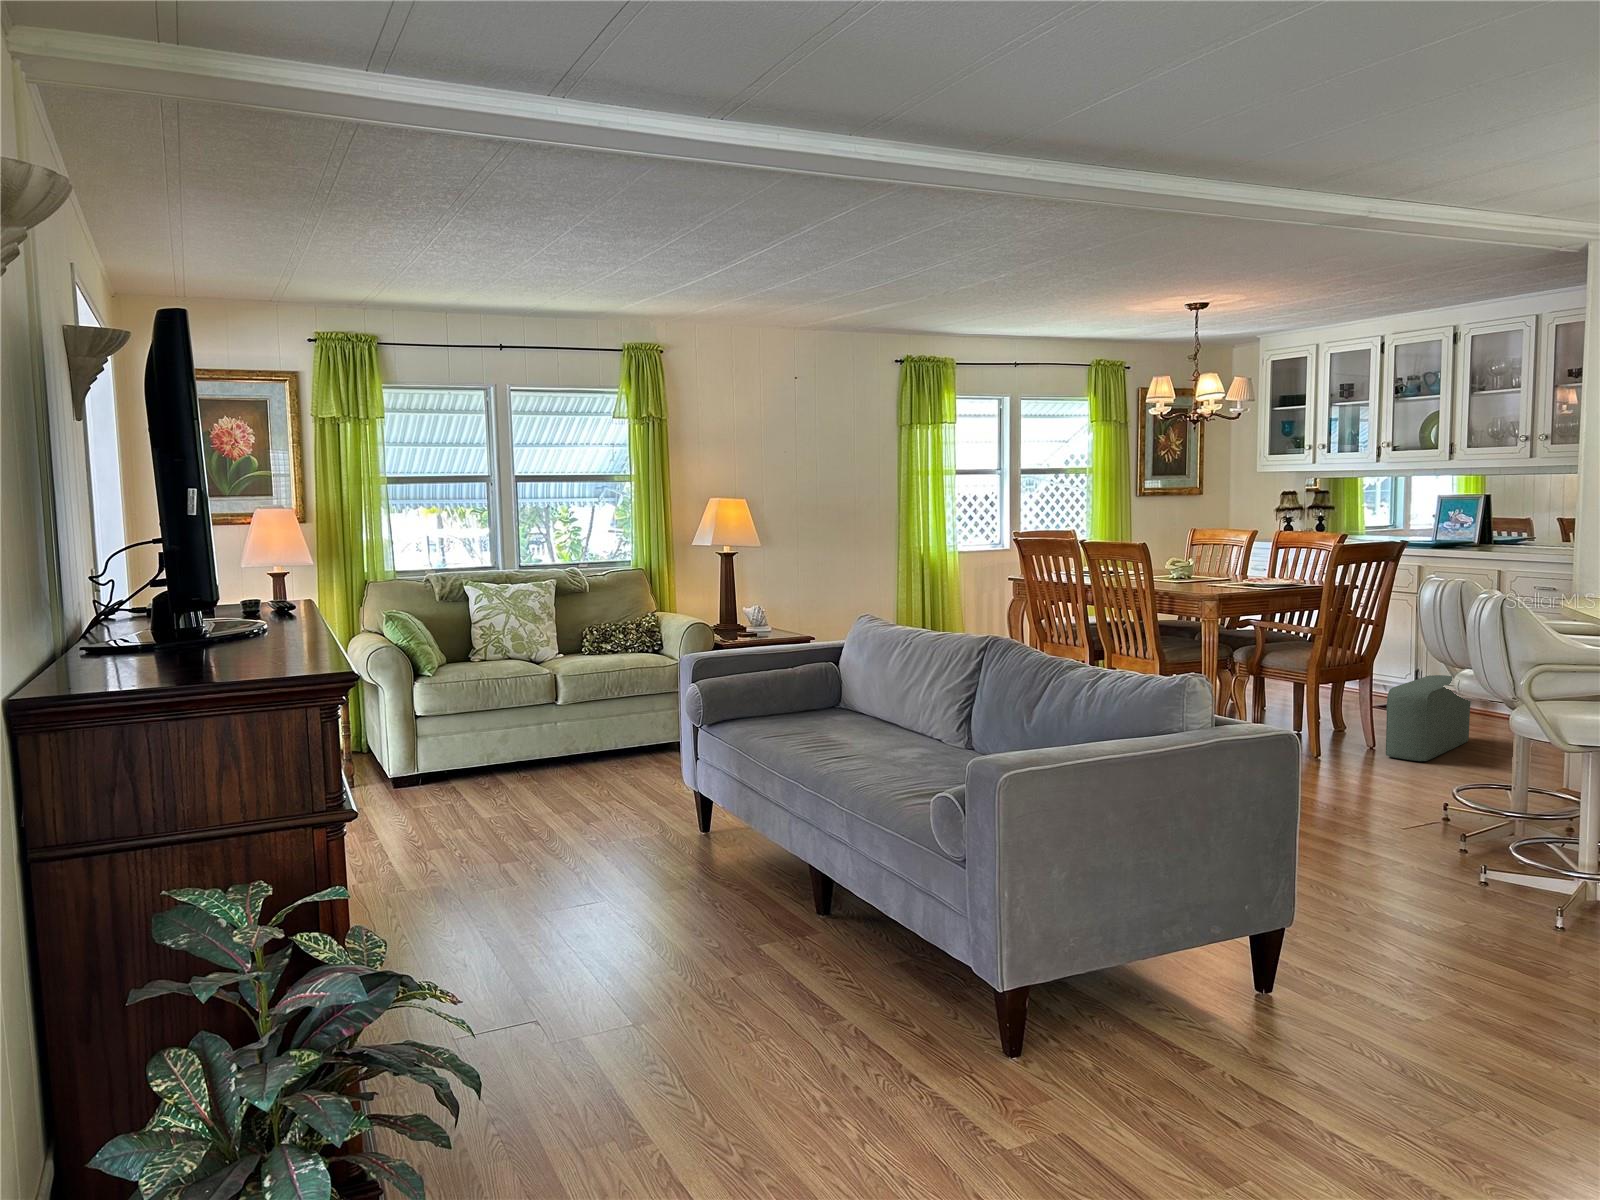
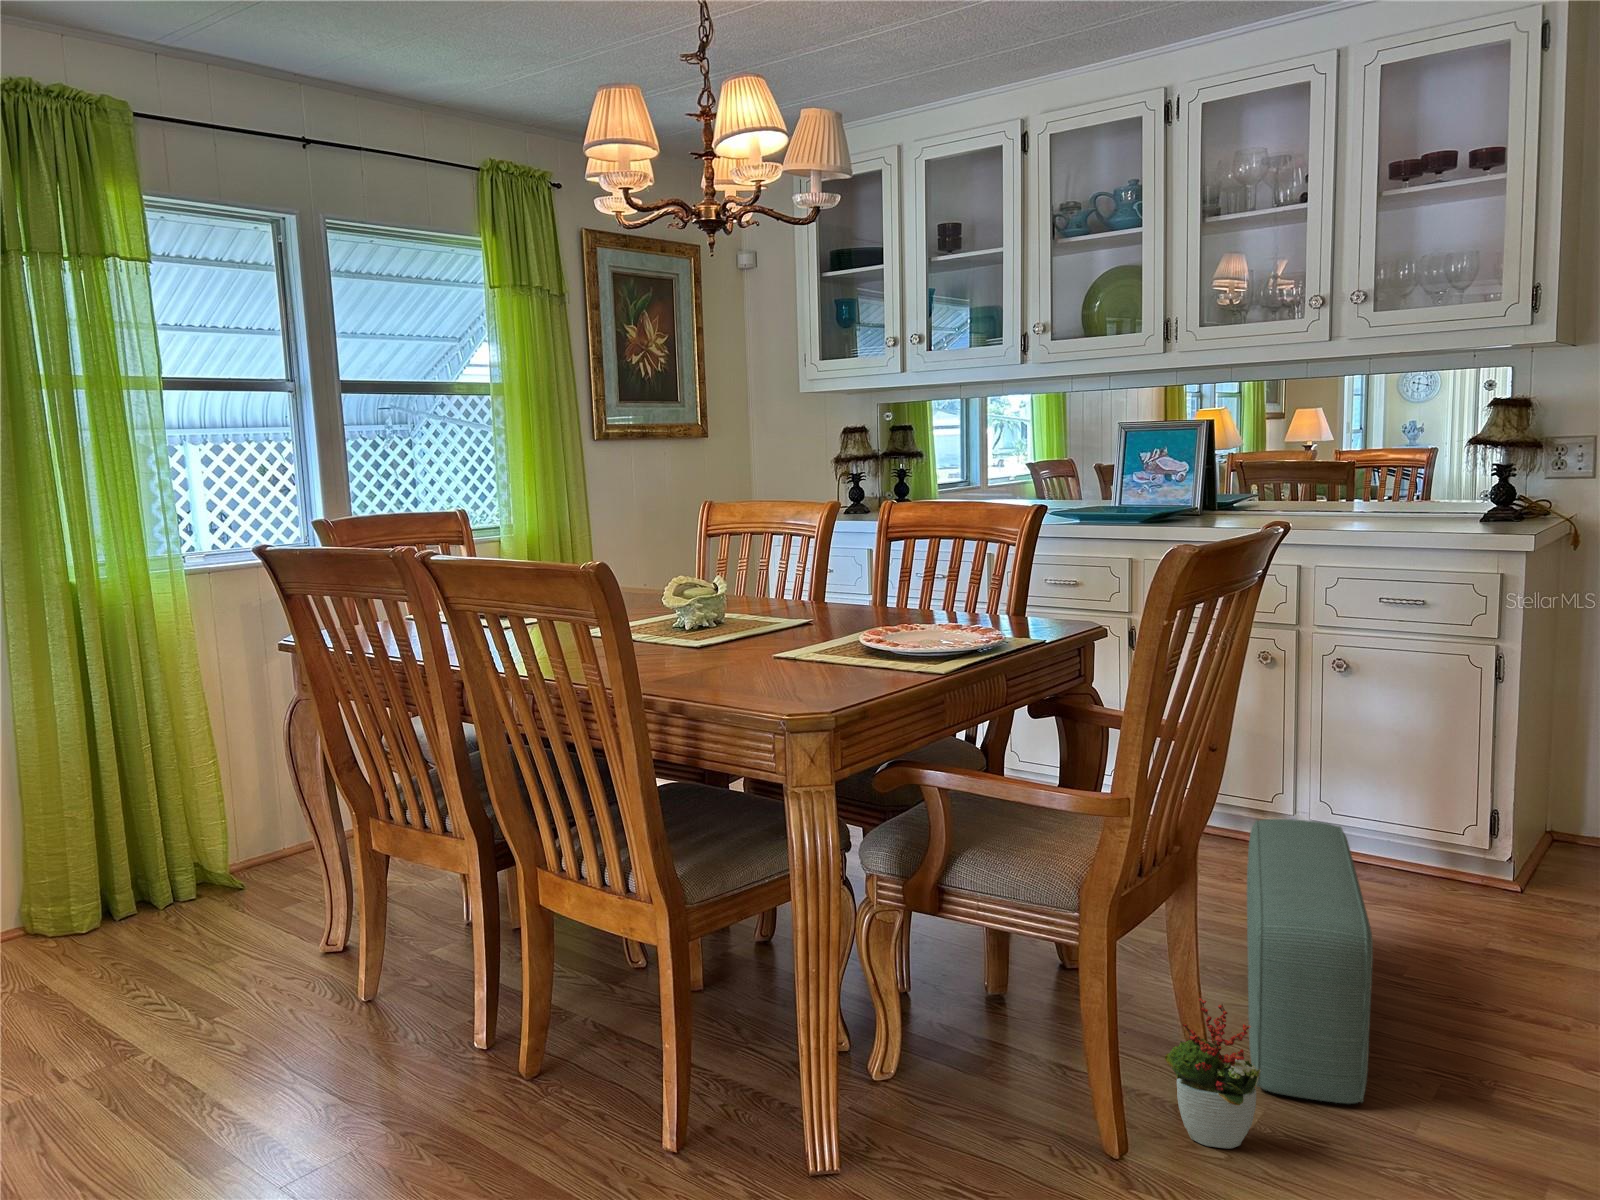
decorative plant: none [1339,710,1373,763] -> present [1165,998,1260,1148]

